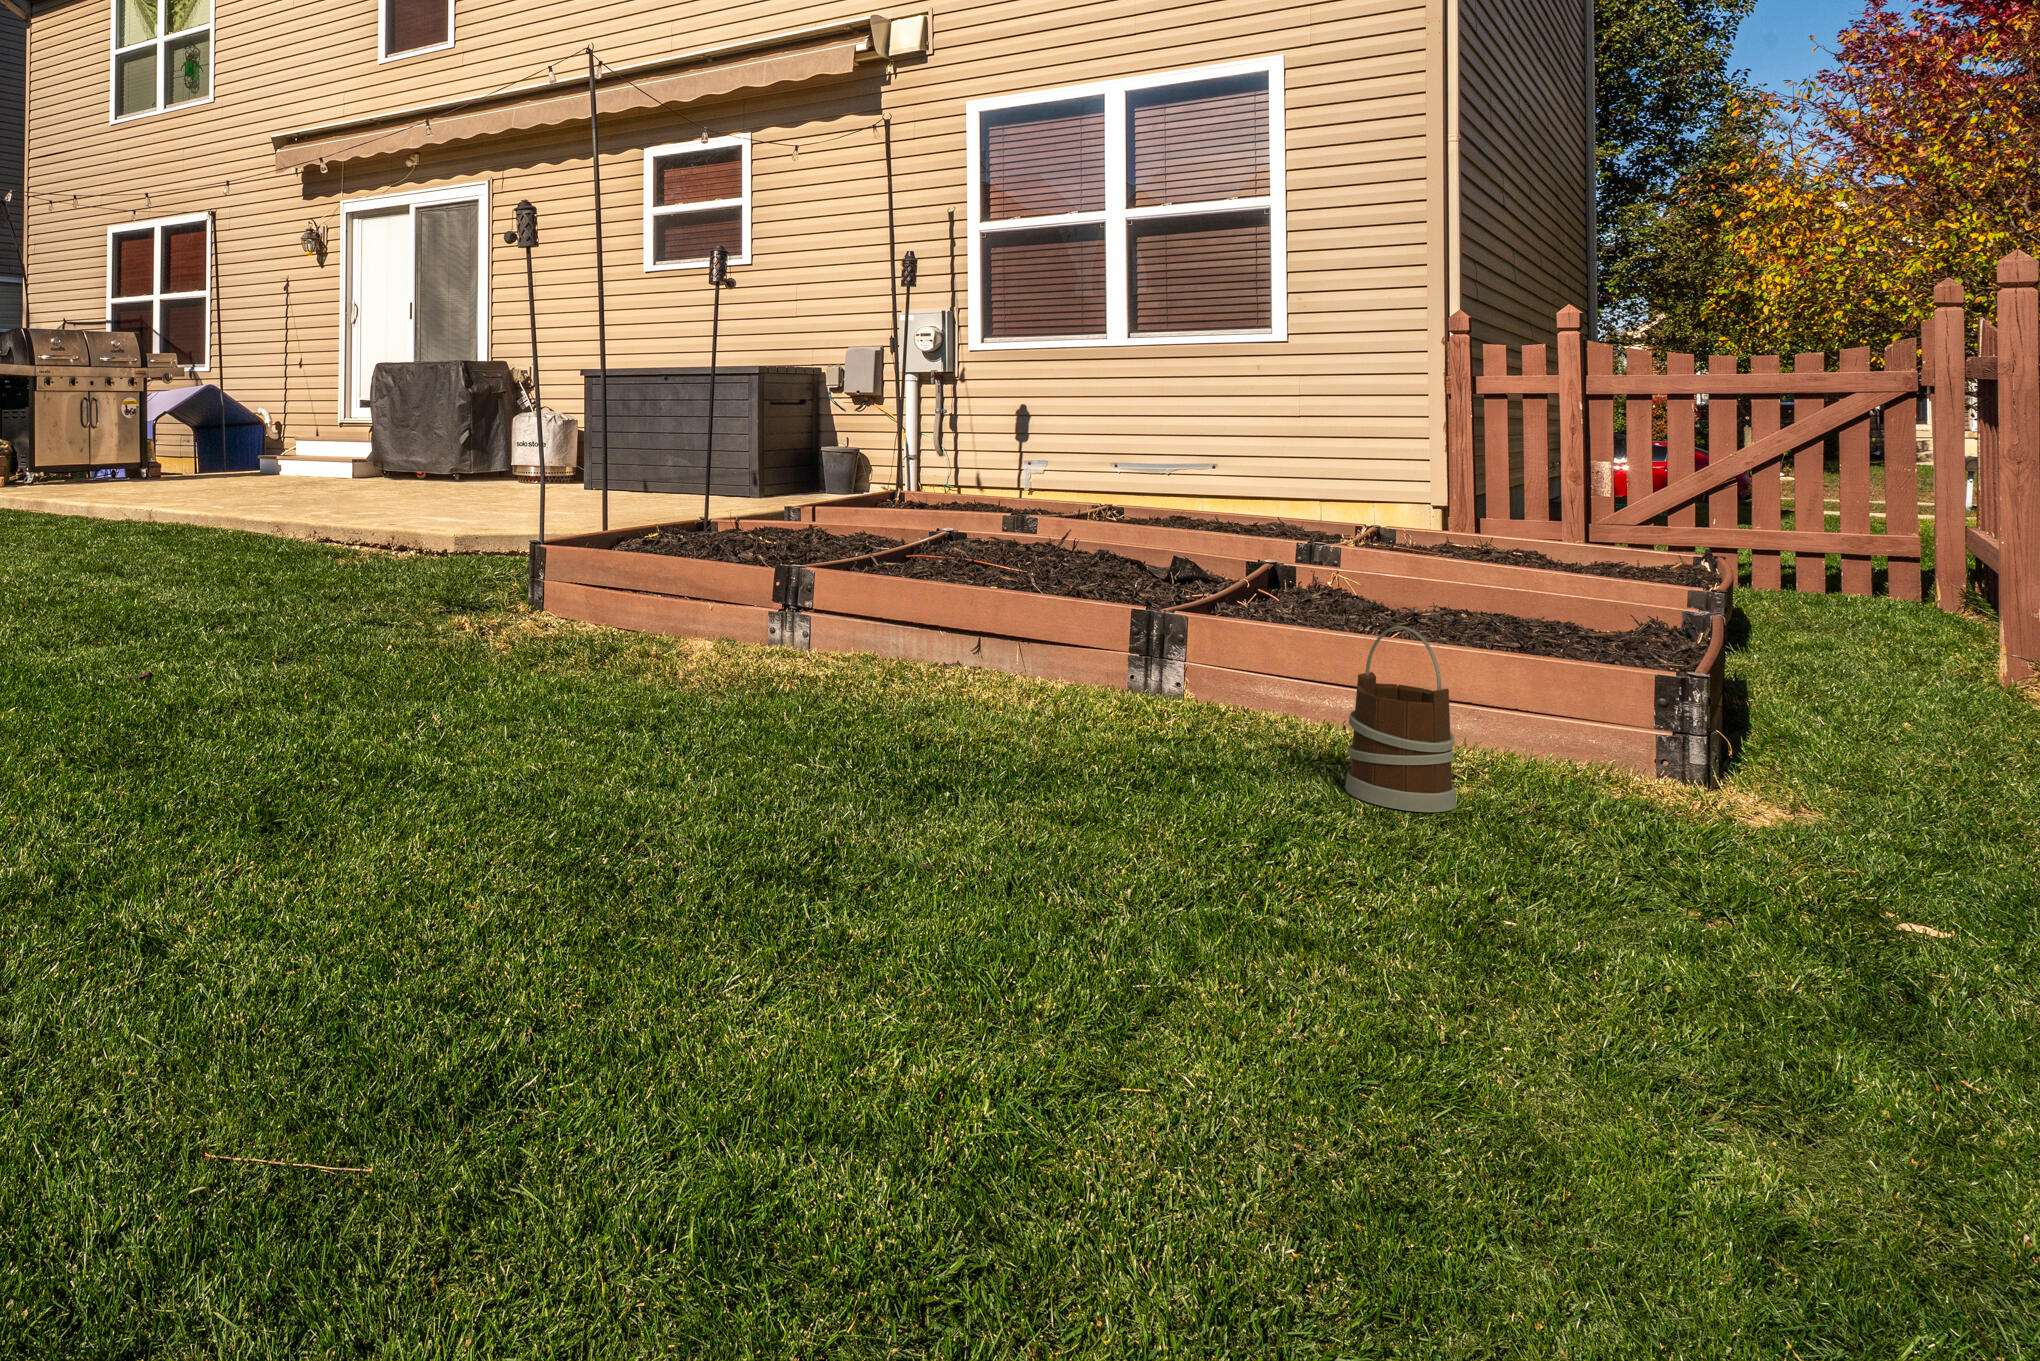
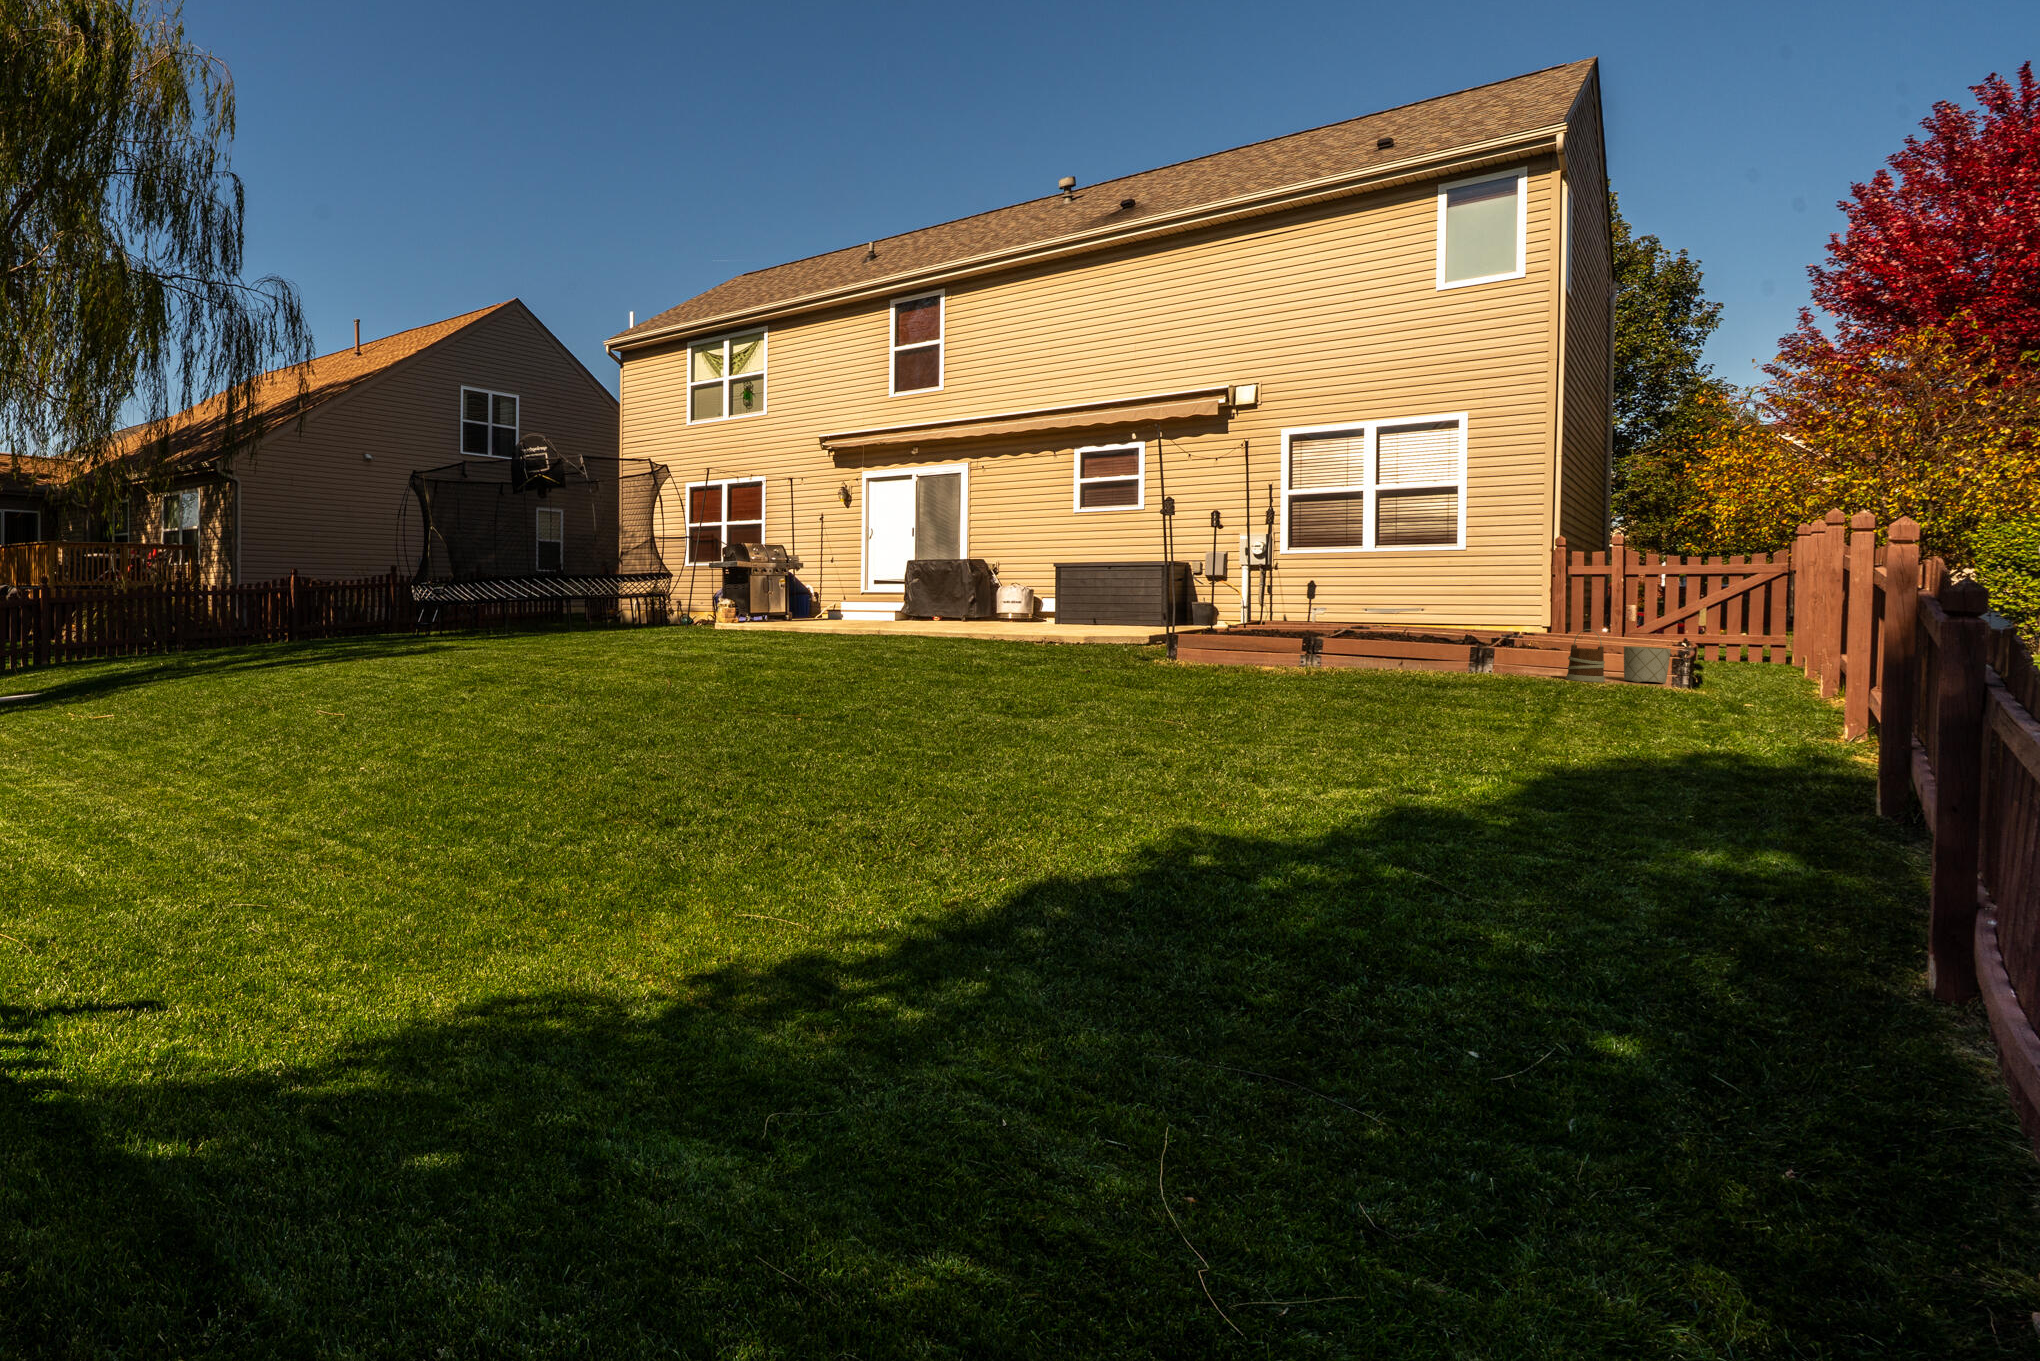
planter: none [1516,676,1656,819] -> present [1624,646,1671,684]

